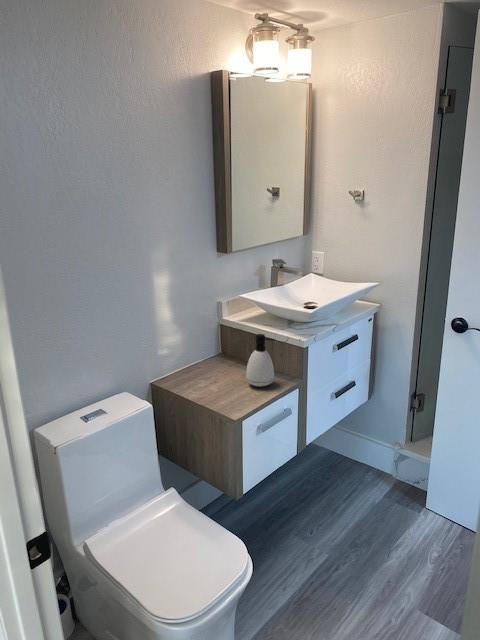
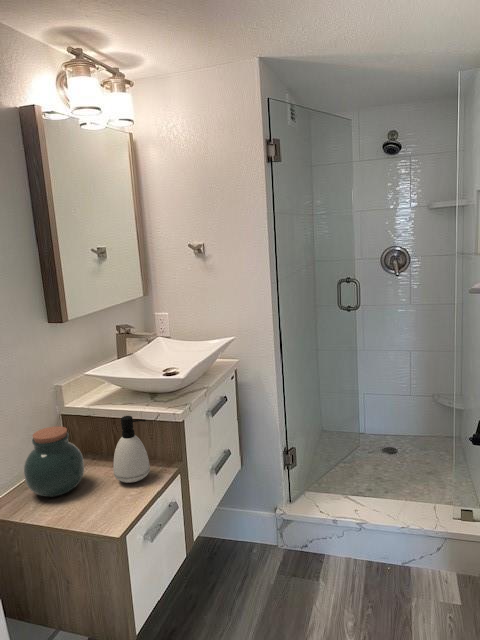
jar: none [183,332,226,383] -> present [24,426,84,497]

